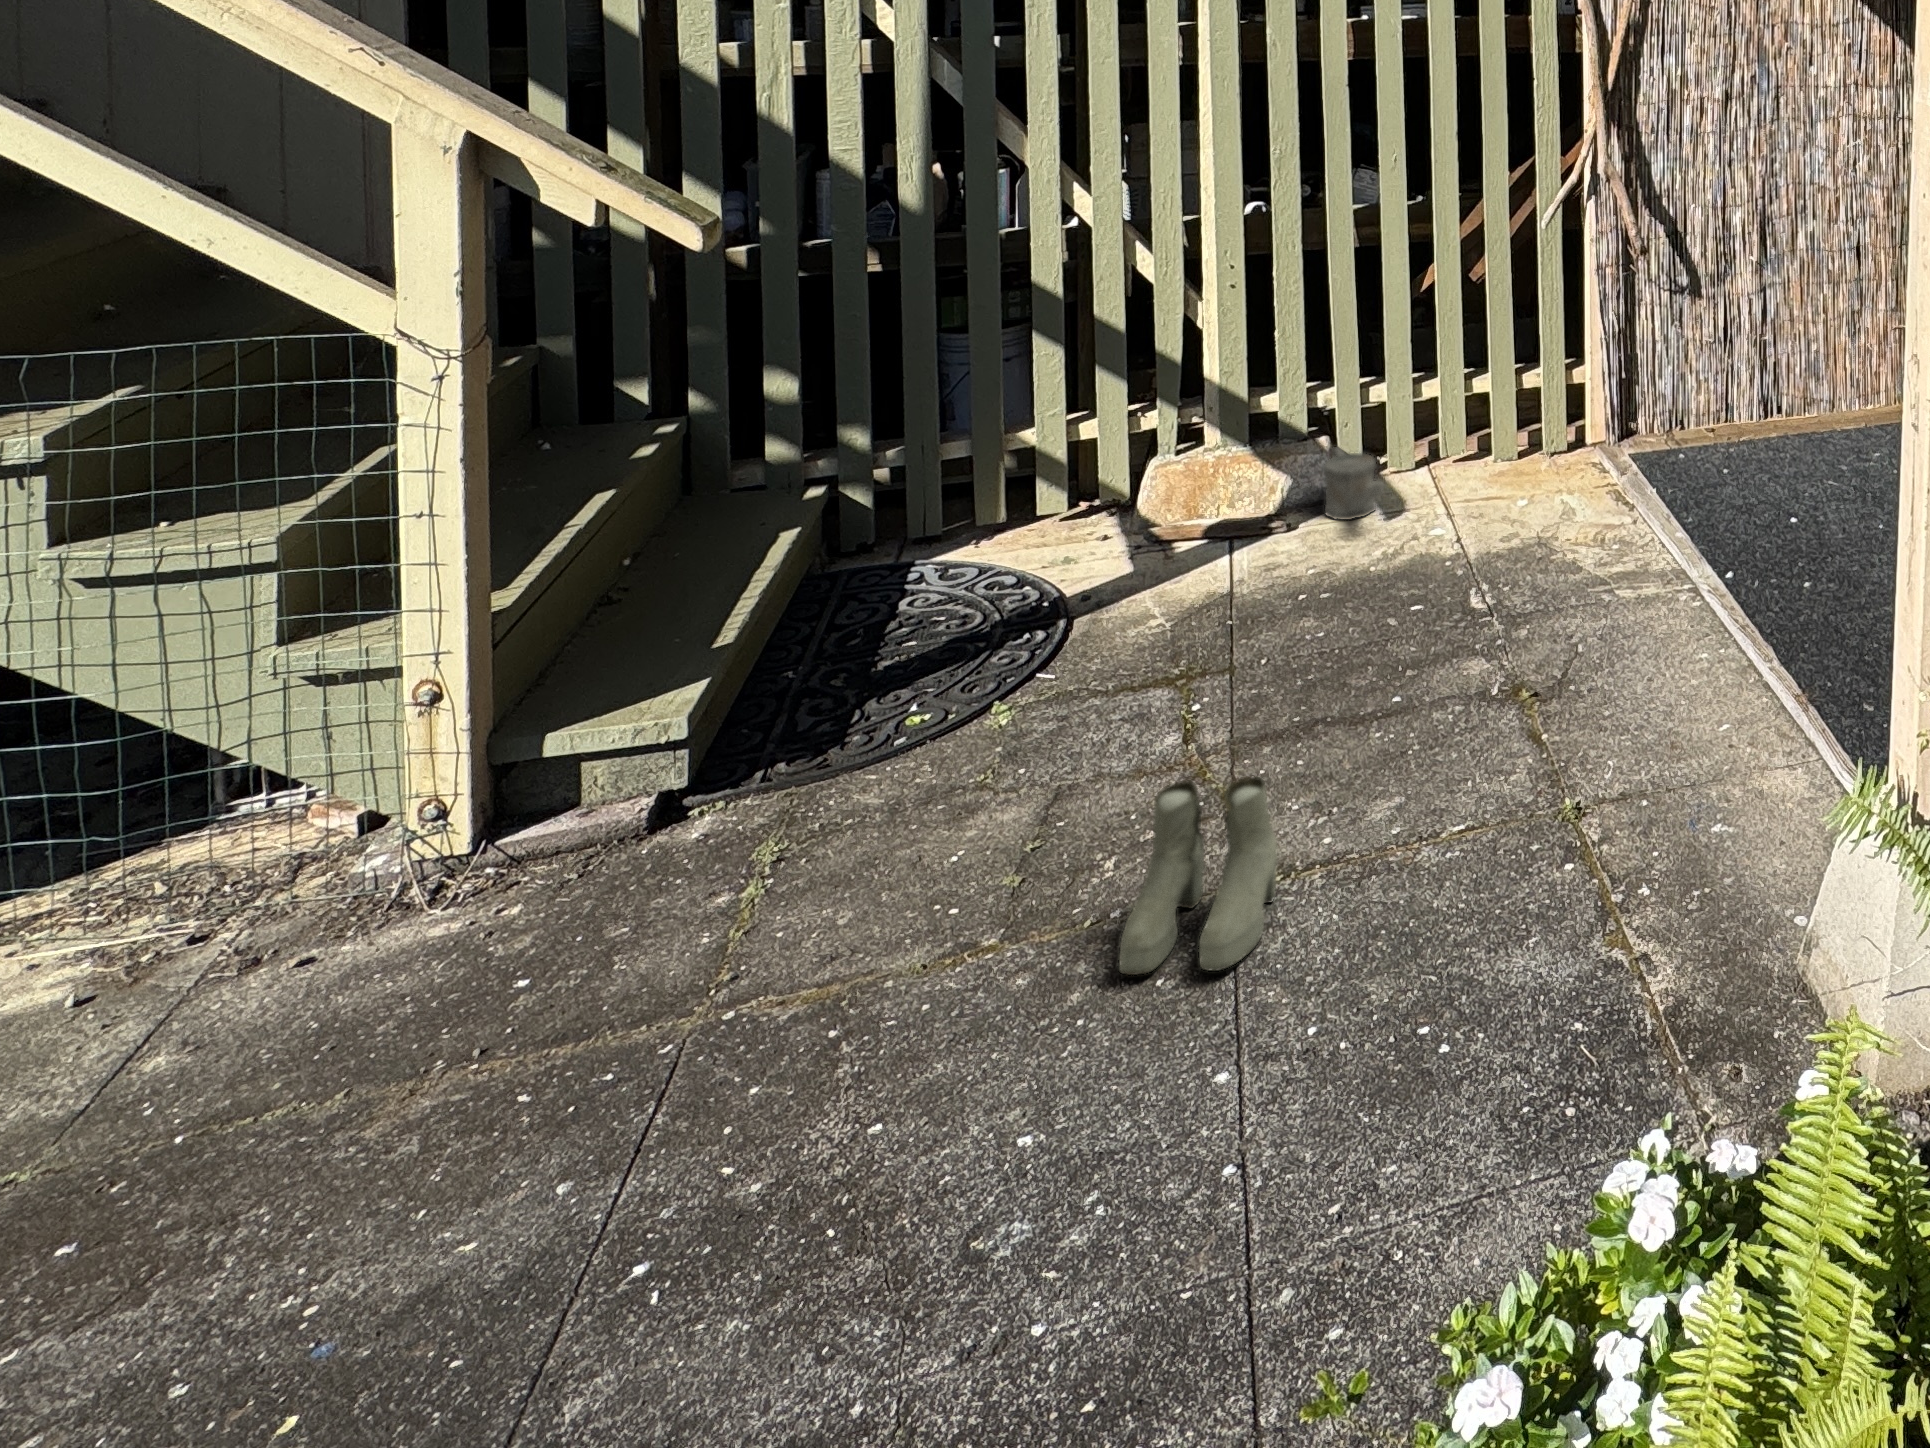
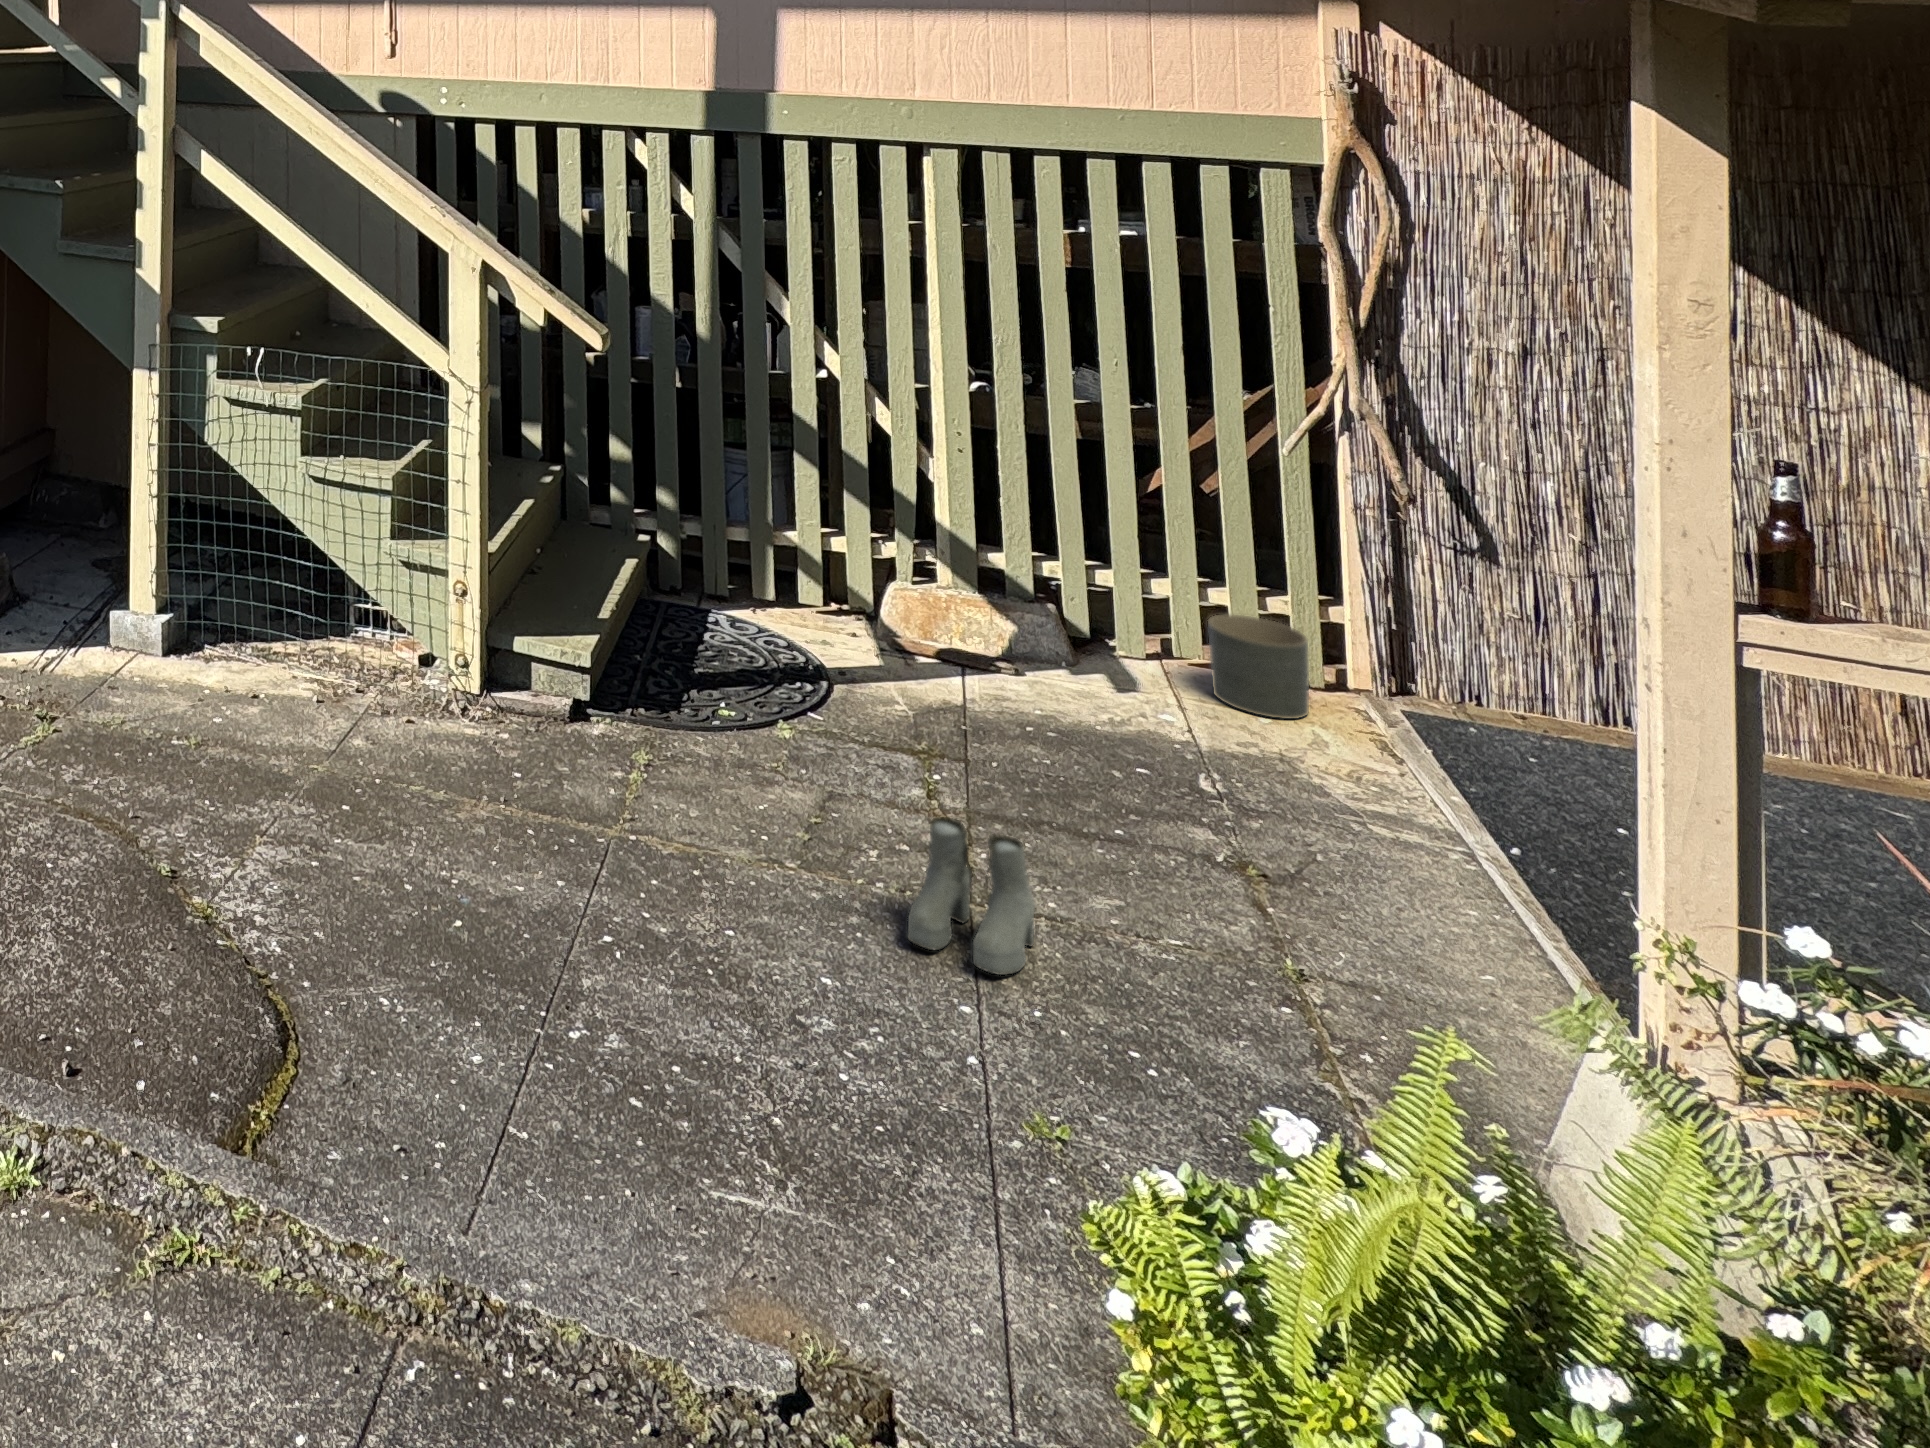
planter: none [1472,399,1555,501] -> present [1208,615,1309,719]
watering can: present [1324,447,1384,520] -> none [1052,613,1115,684]

